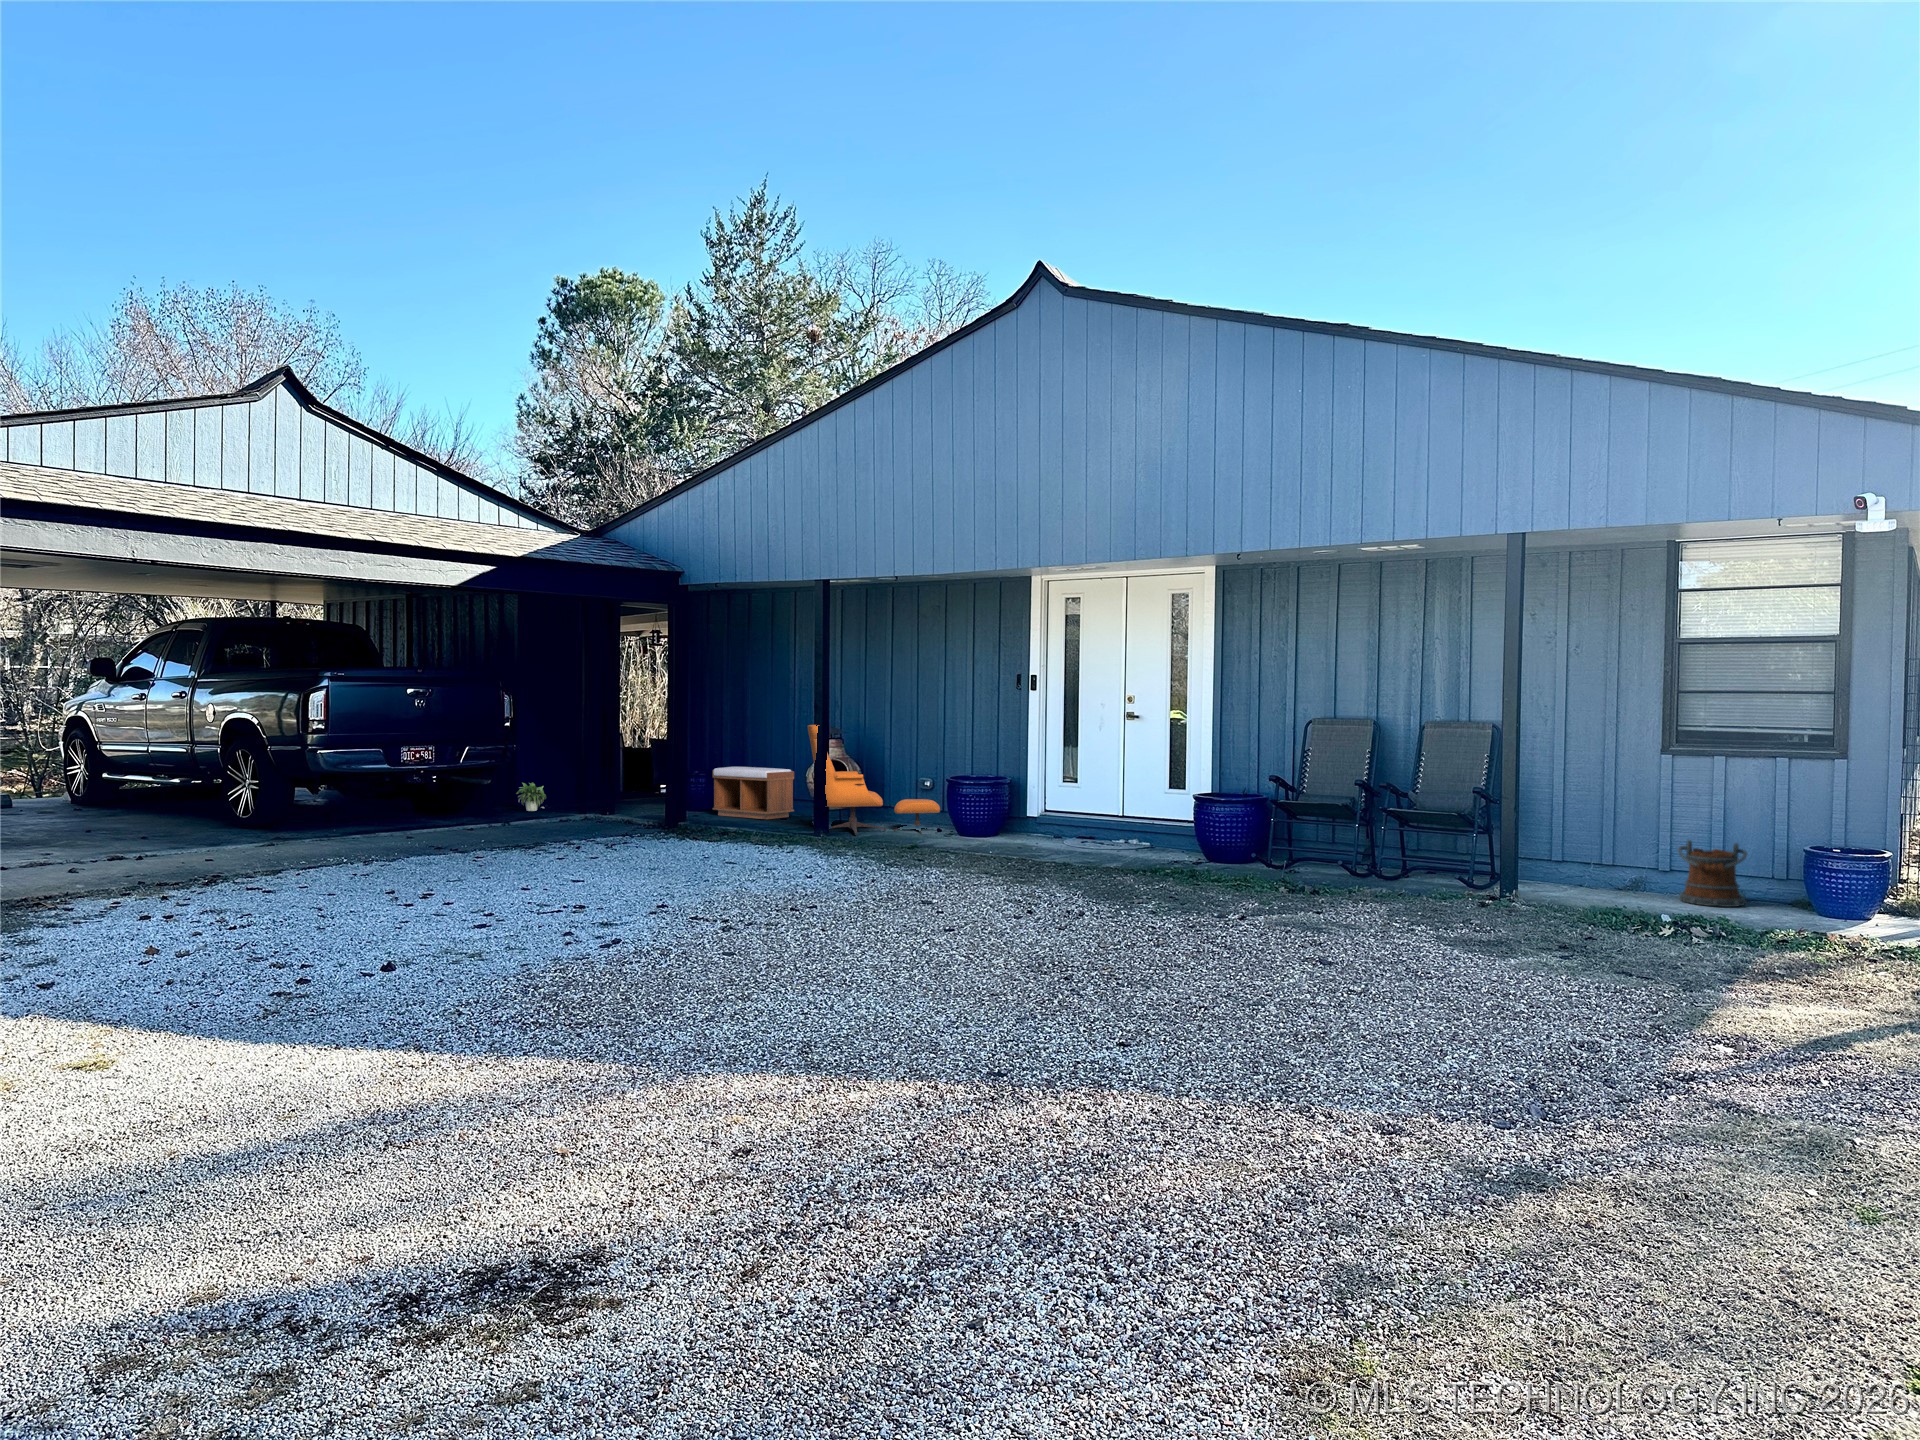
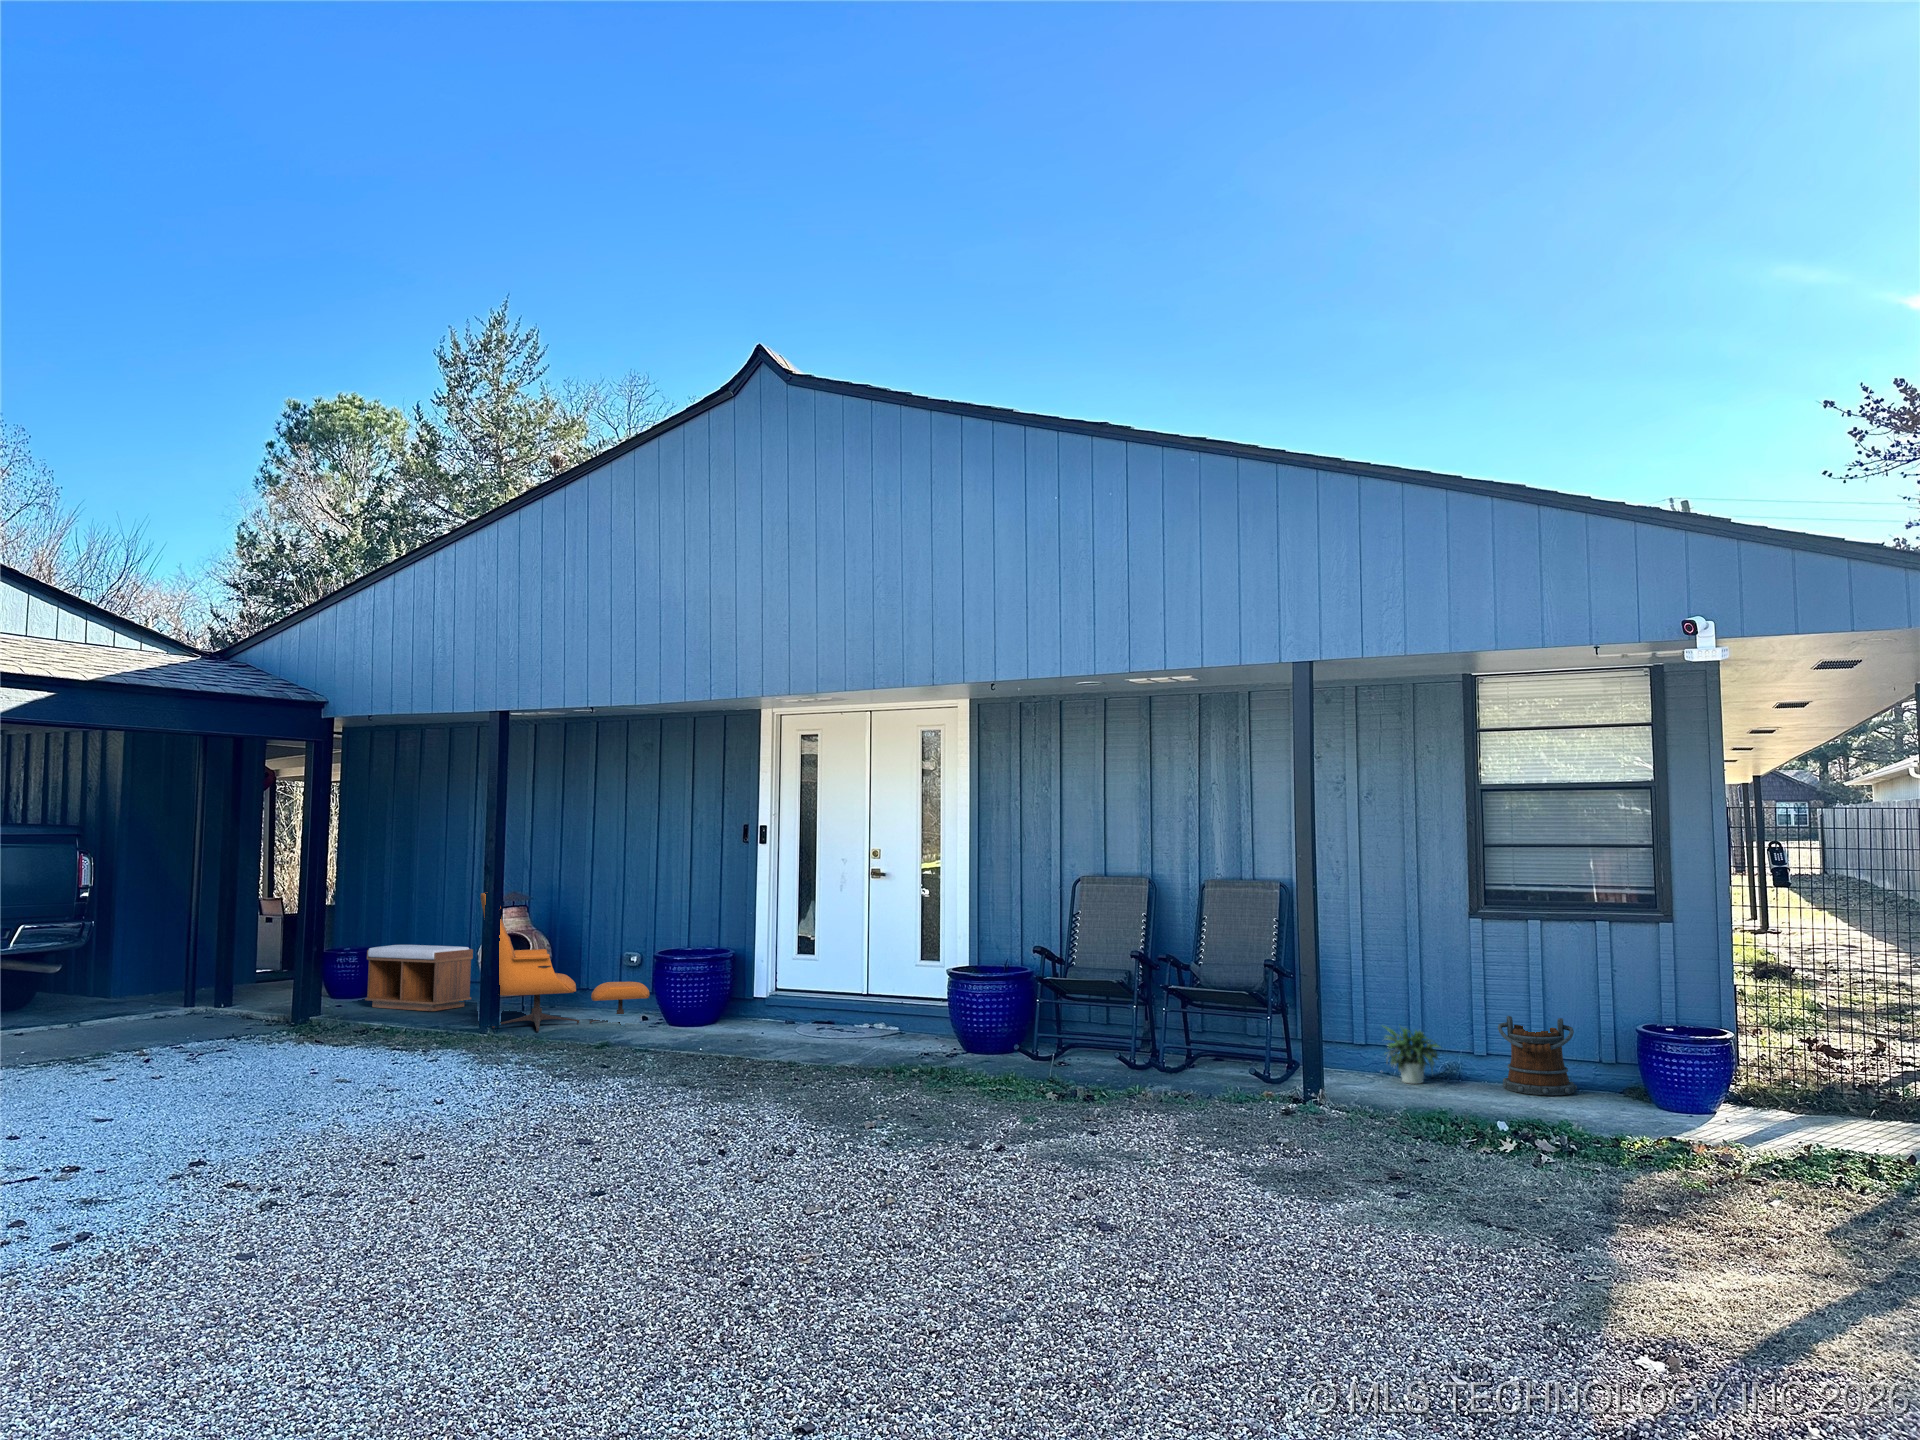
potted plant: present [517,783,546,811] -> present [1384,1027,1439,1084]

